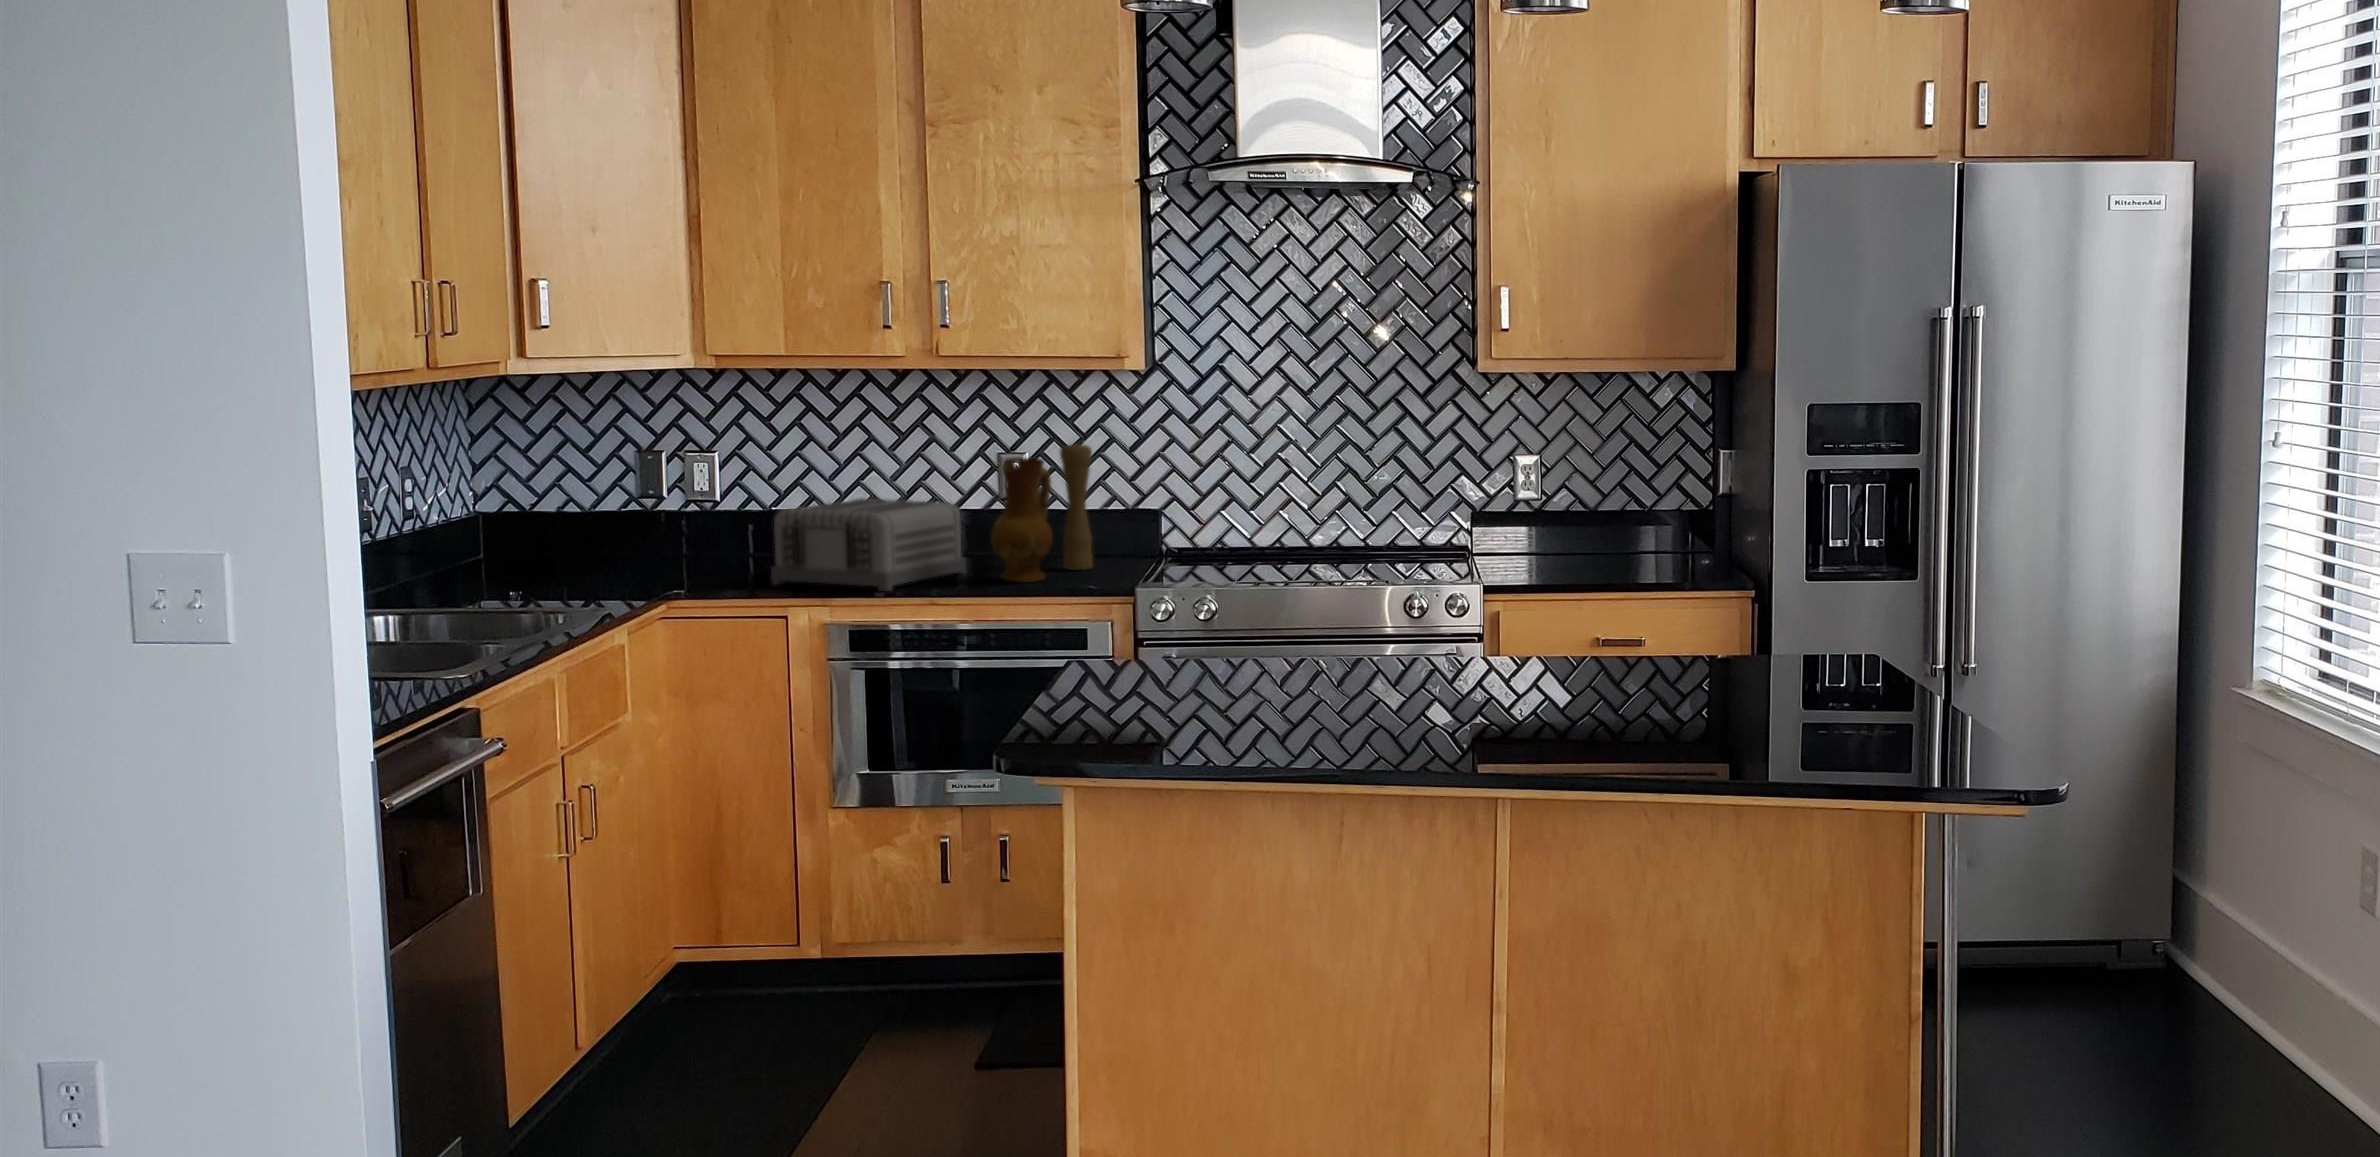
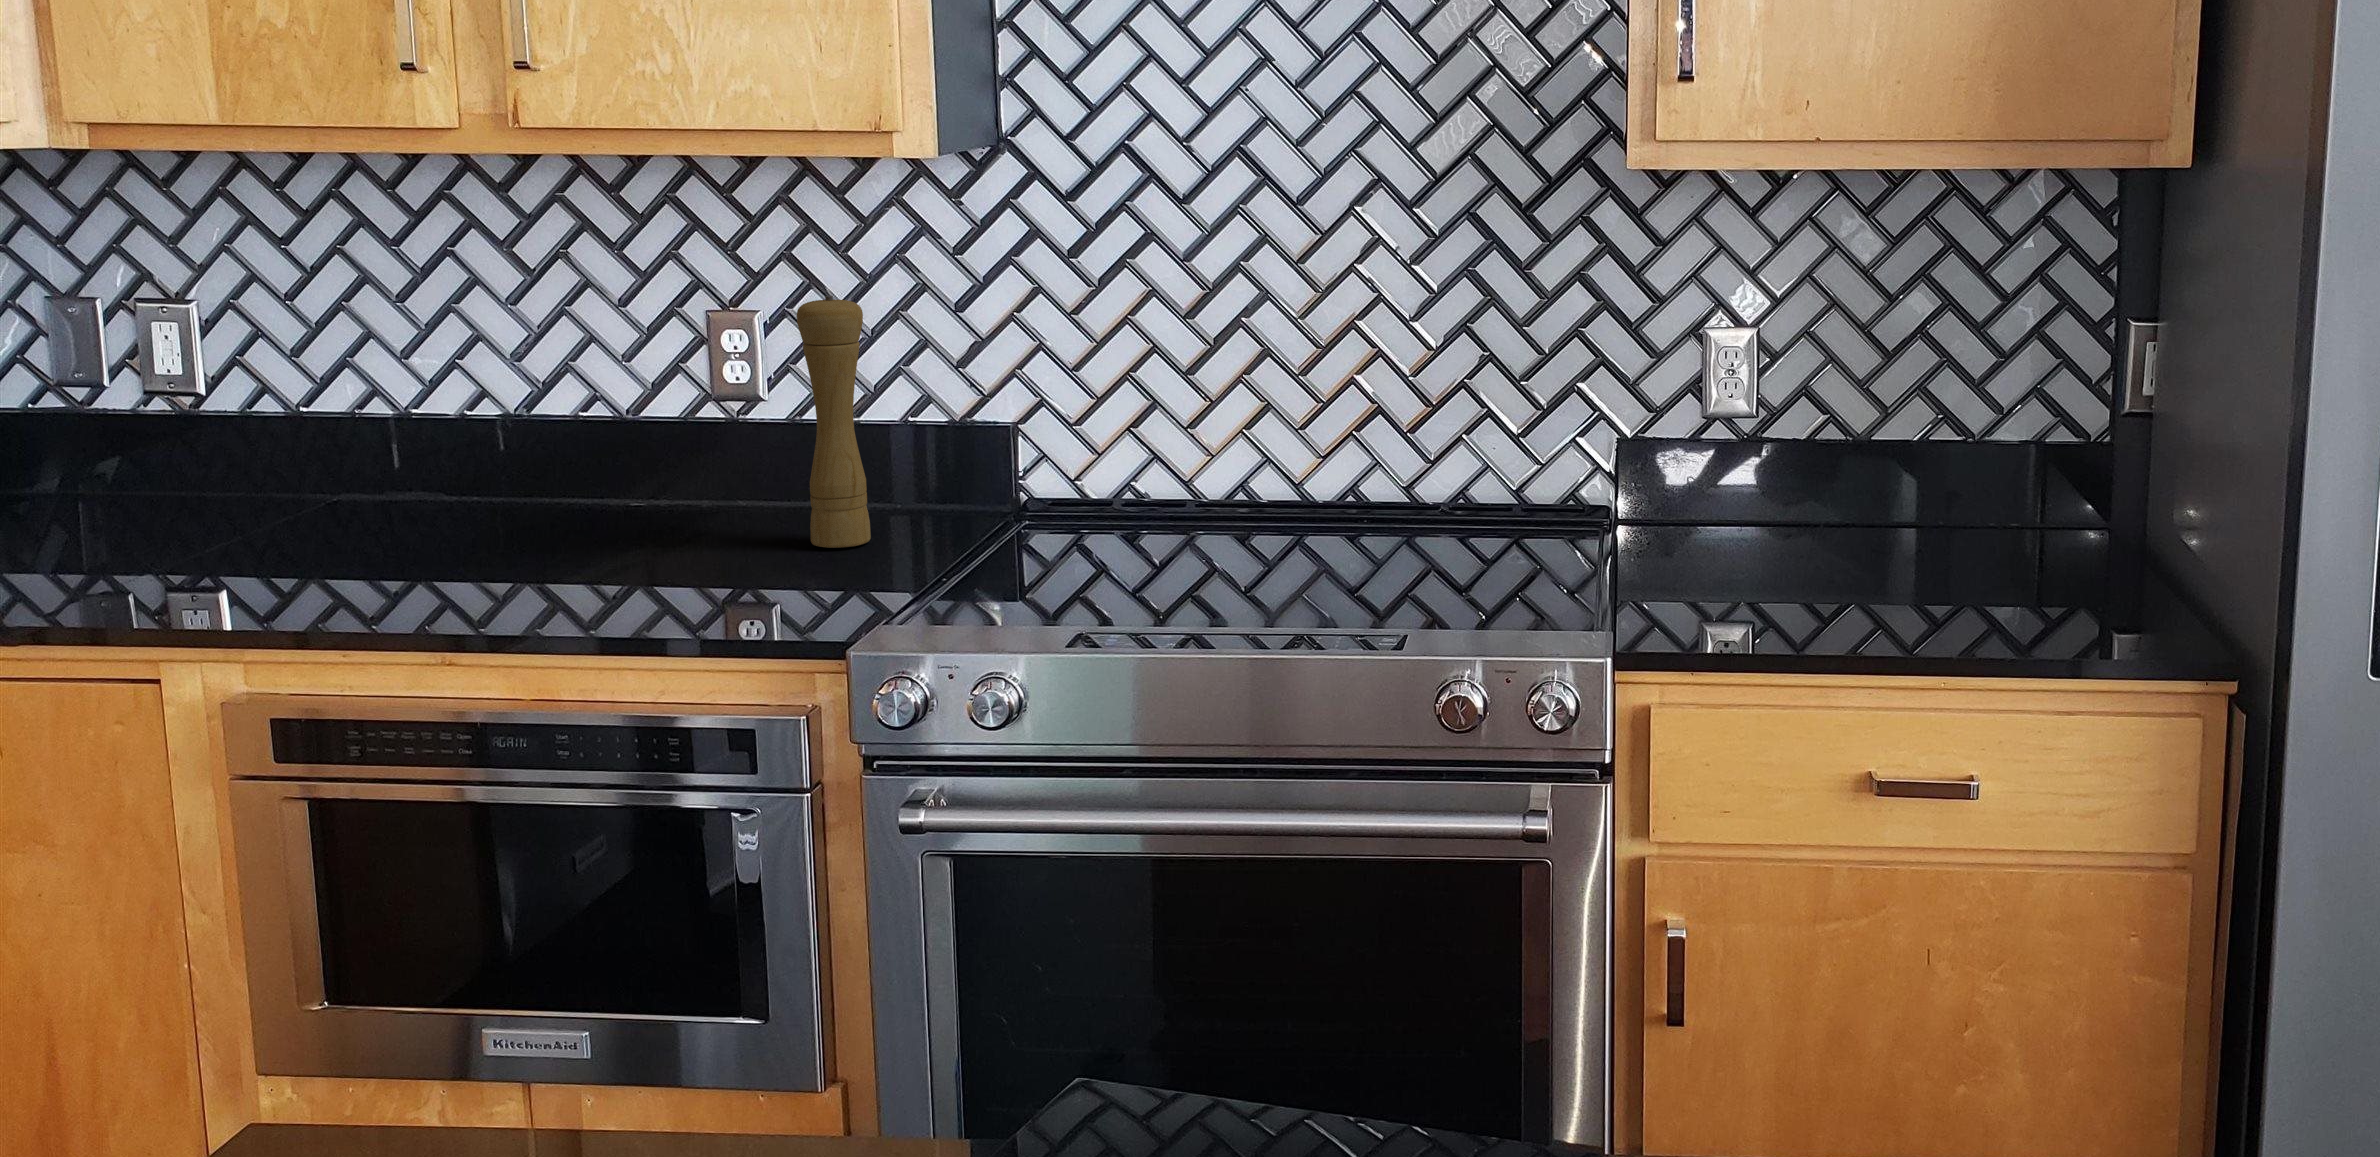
ceramic jug: present [991,457,1053,583] -> none [627,331,762,588]
toaster: present [771,498,966,591] -> none [214,395,629,607]

